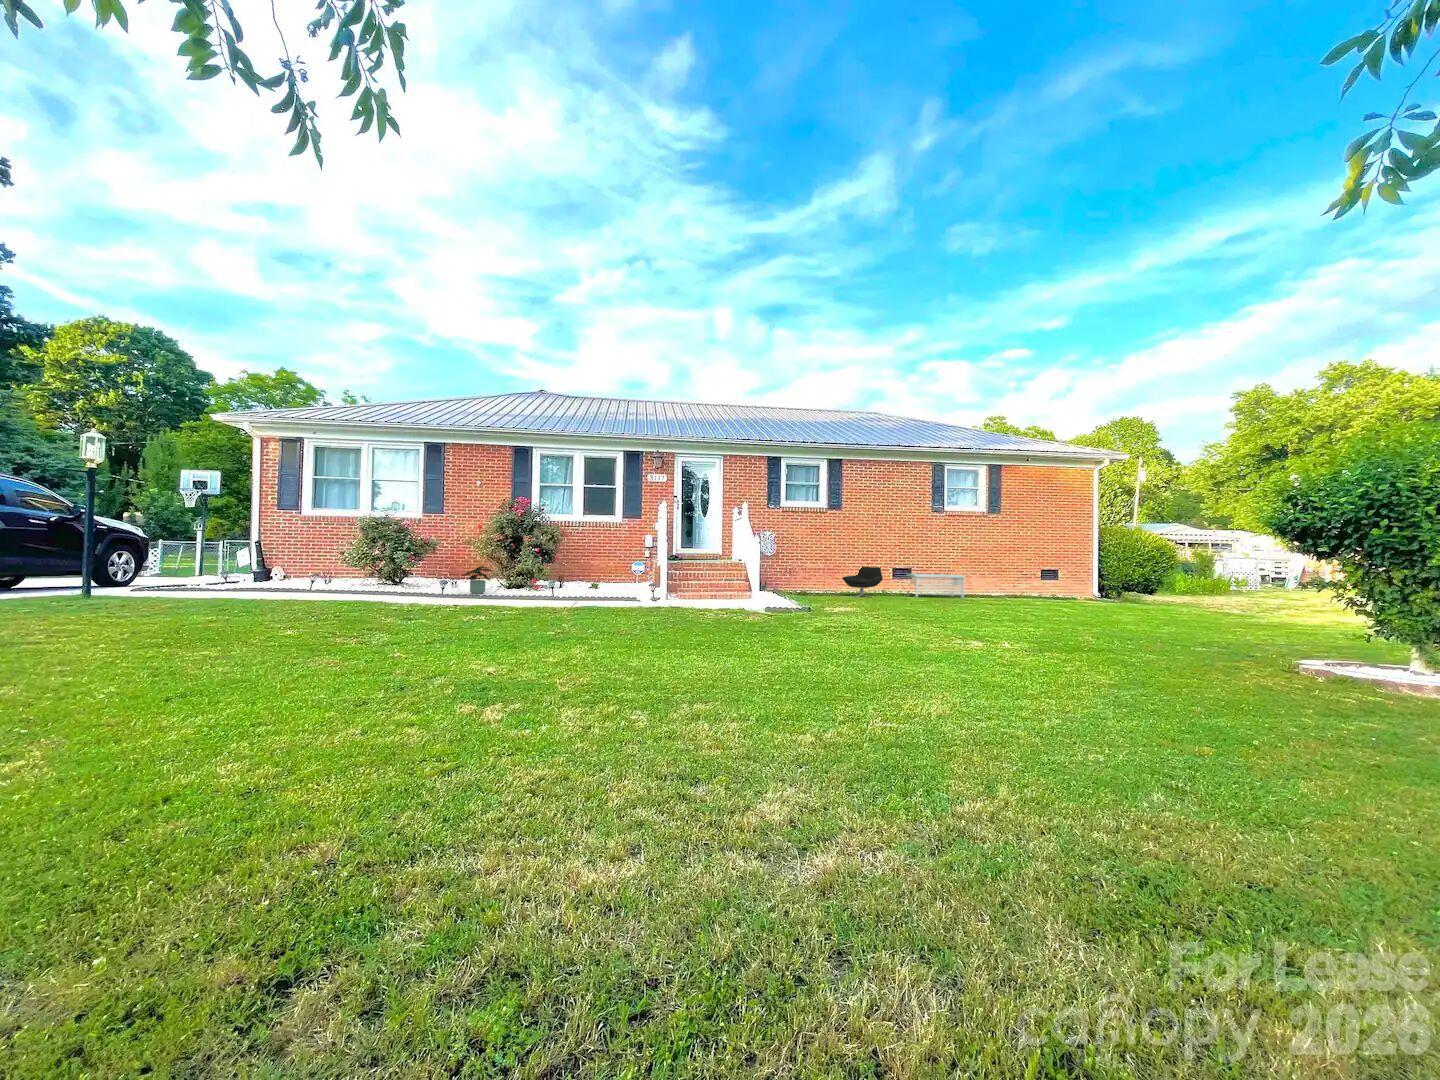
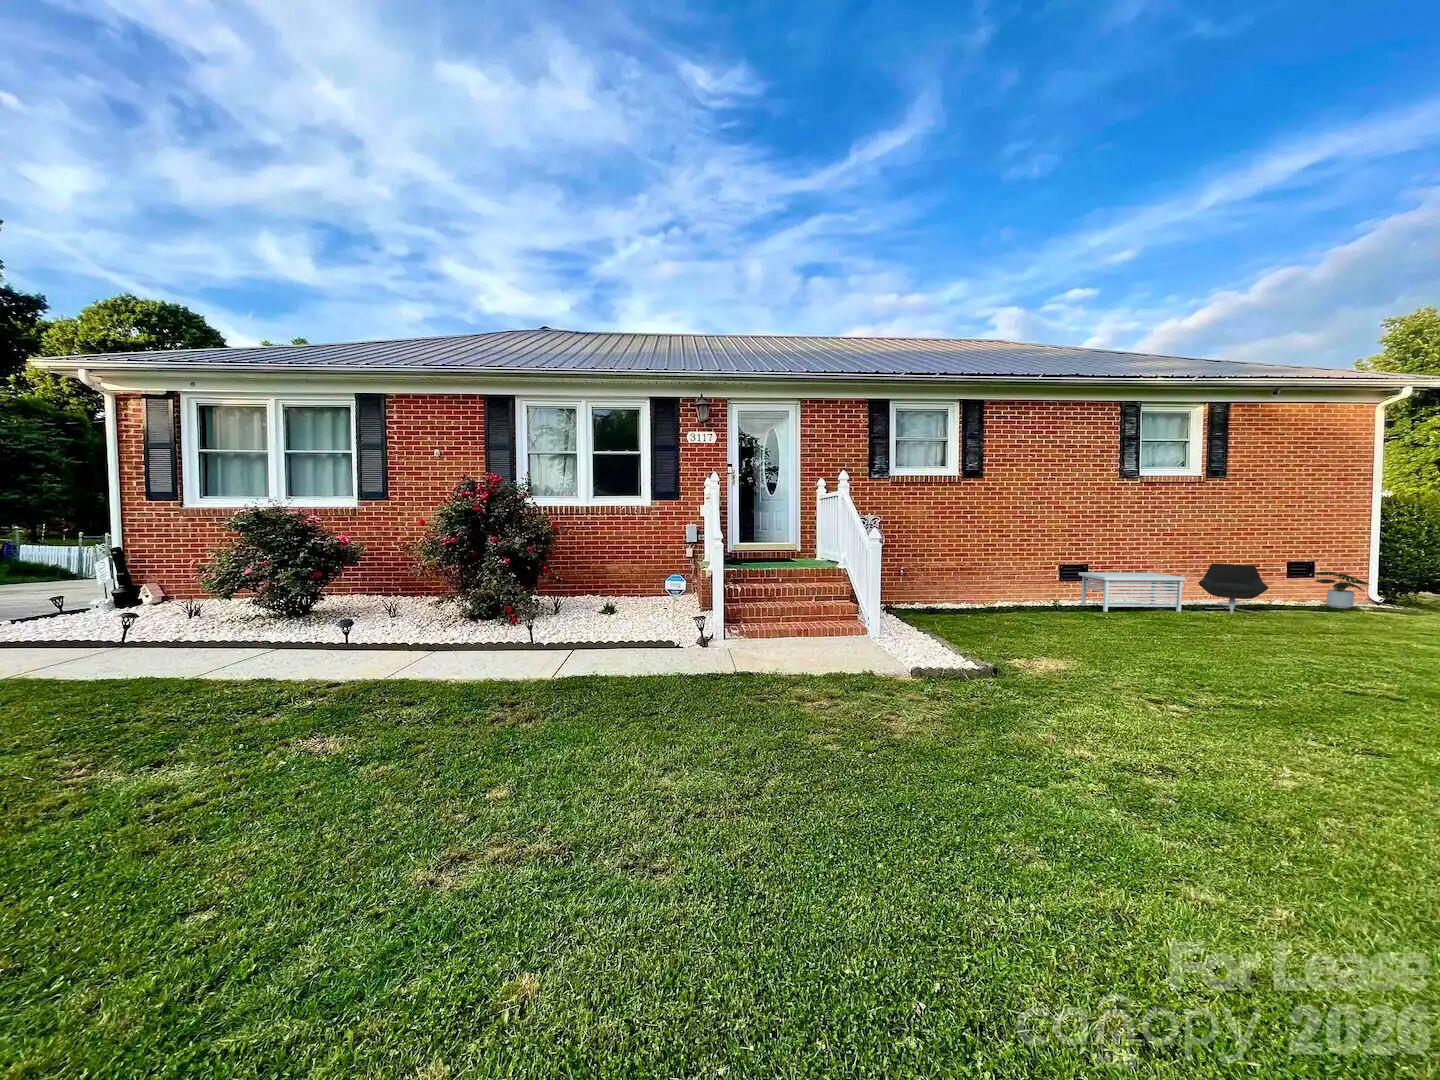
potted plant: present [461,566,493,594] -> present [1313,572,1370,608]
lounge chair: present [843,567,883,597] -> present [1199,563,1269,614]

